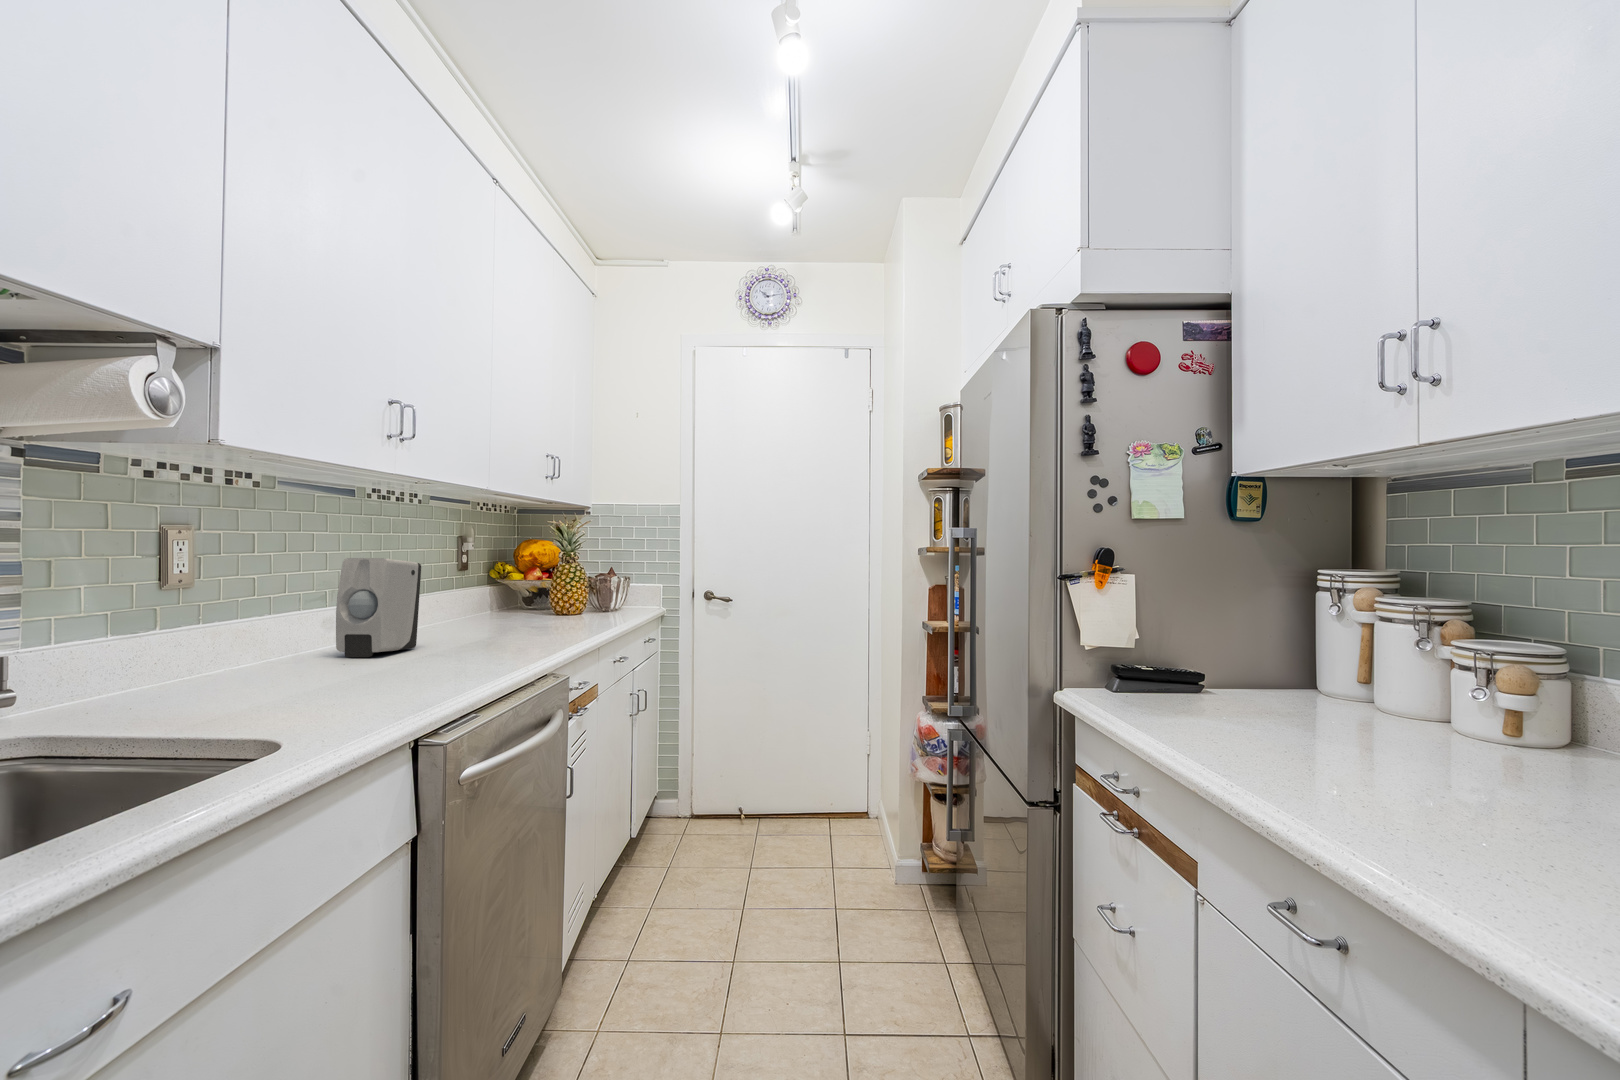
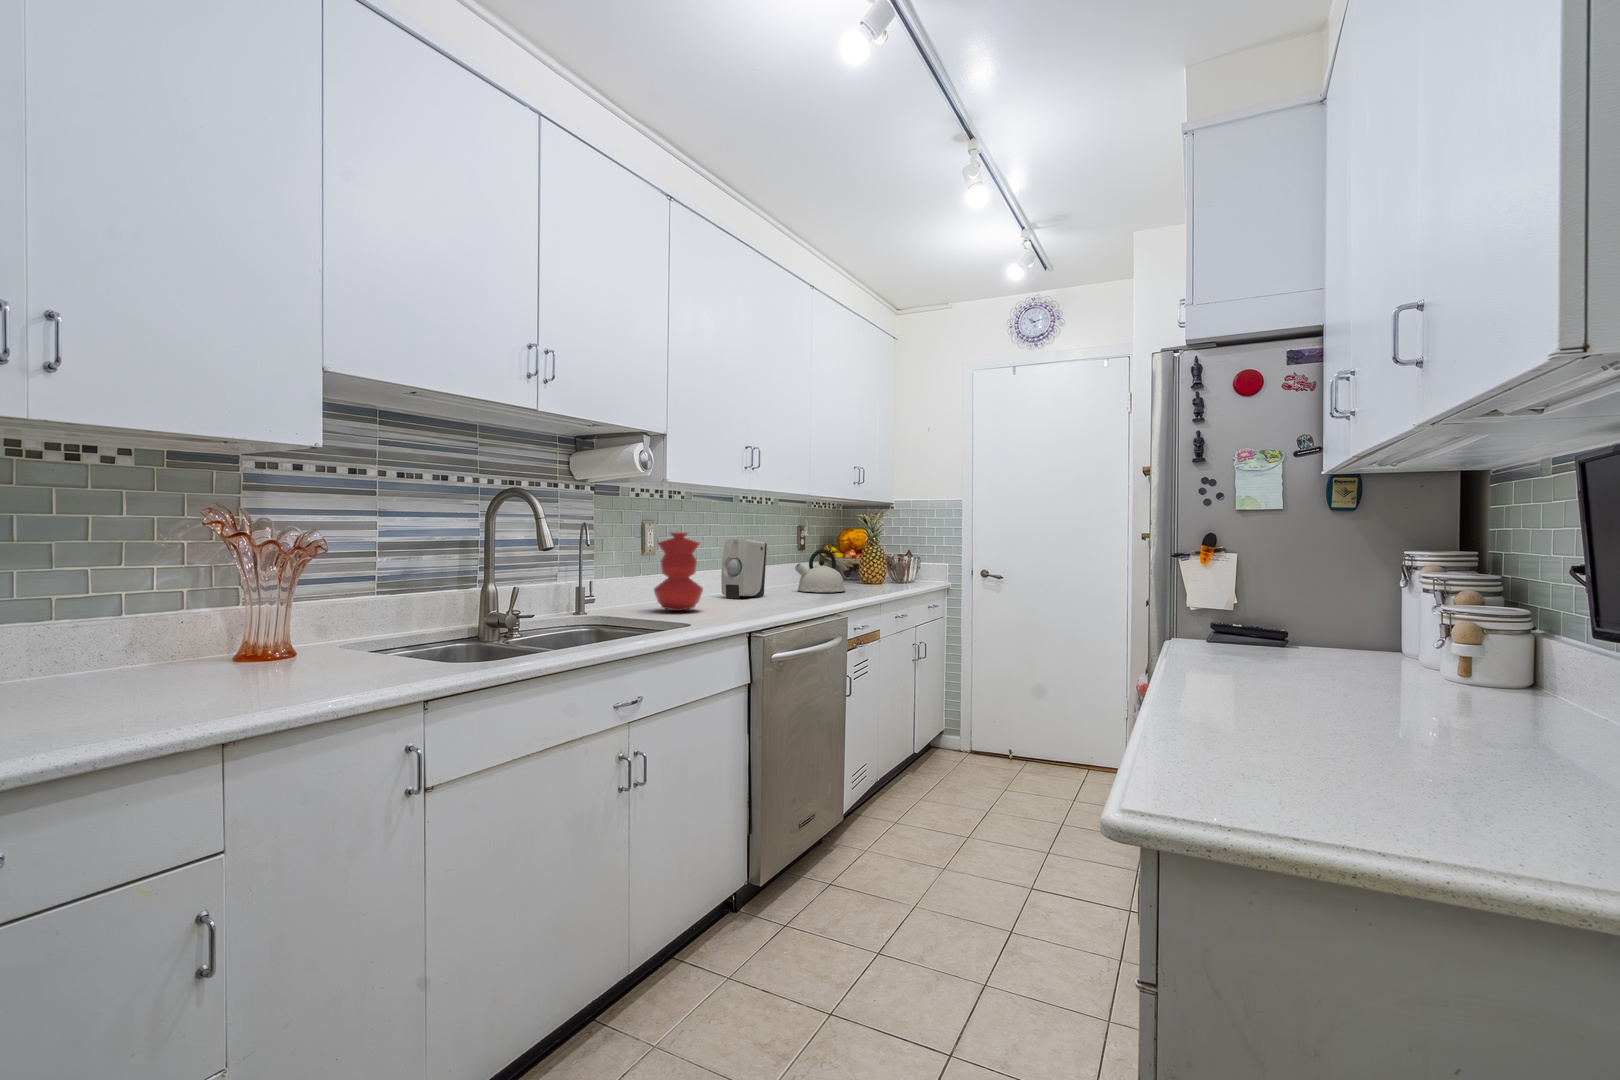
vase: none [179,548,303,702] -> present [654,533,703,611]
kettle: none [463,571,542,634] -> present [794,549,845,592]

